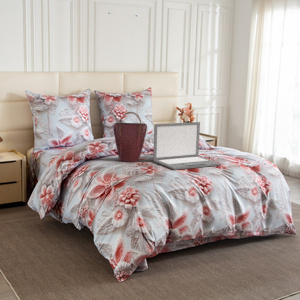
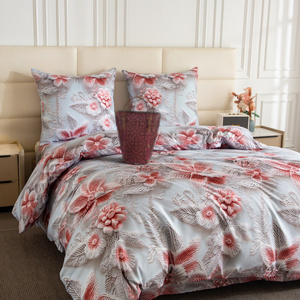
laptop: present [153,122,221,170] -> none [168,112,261,179]

